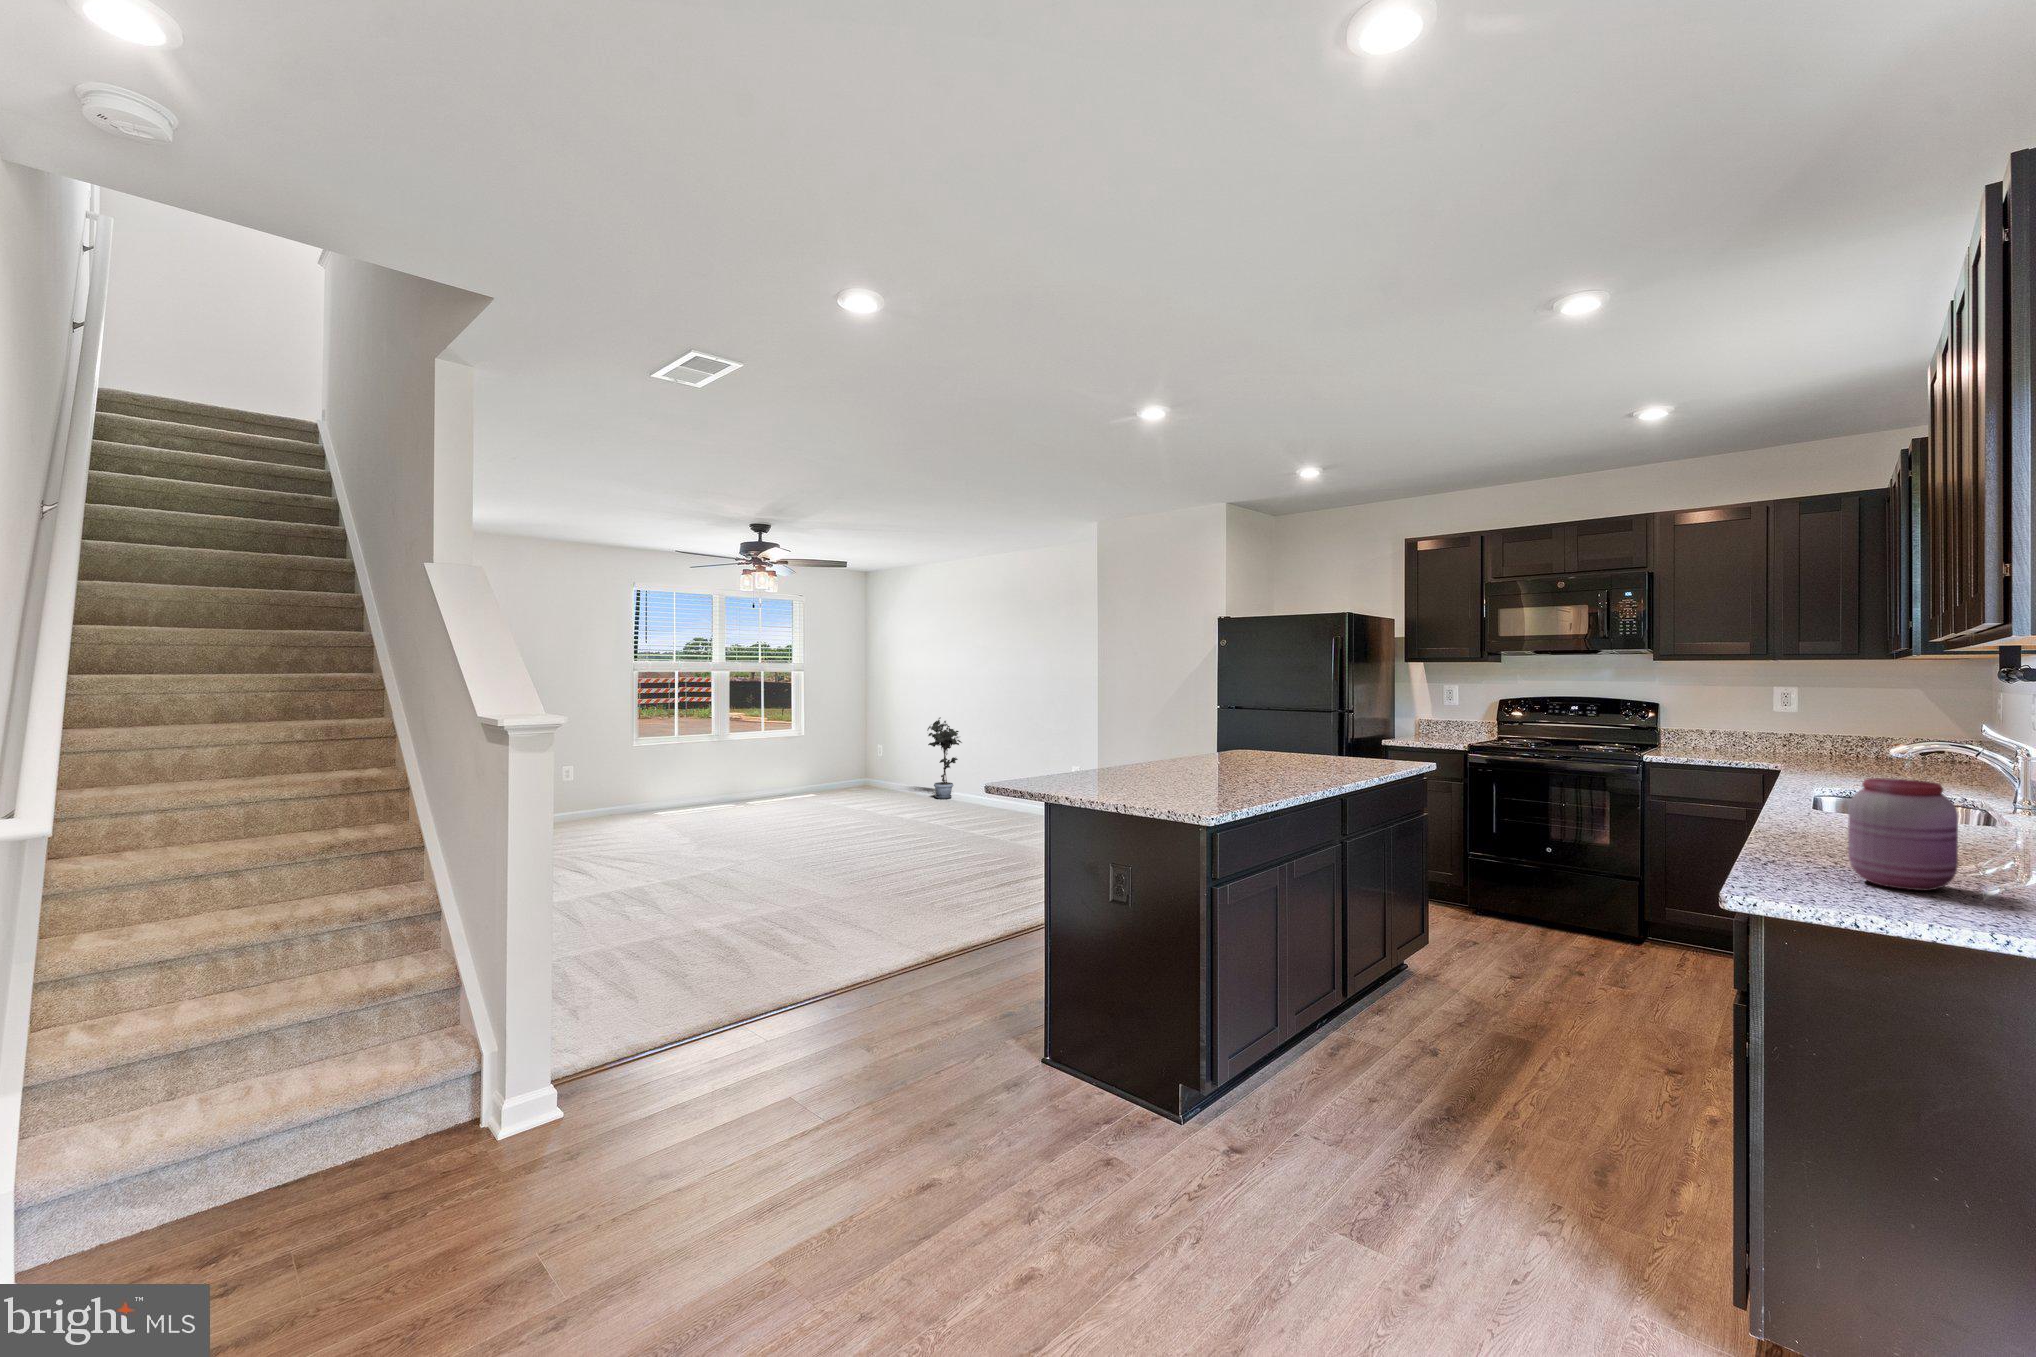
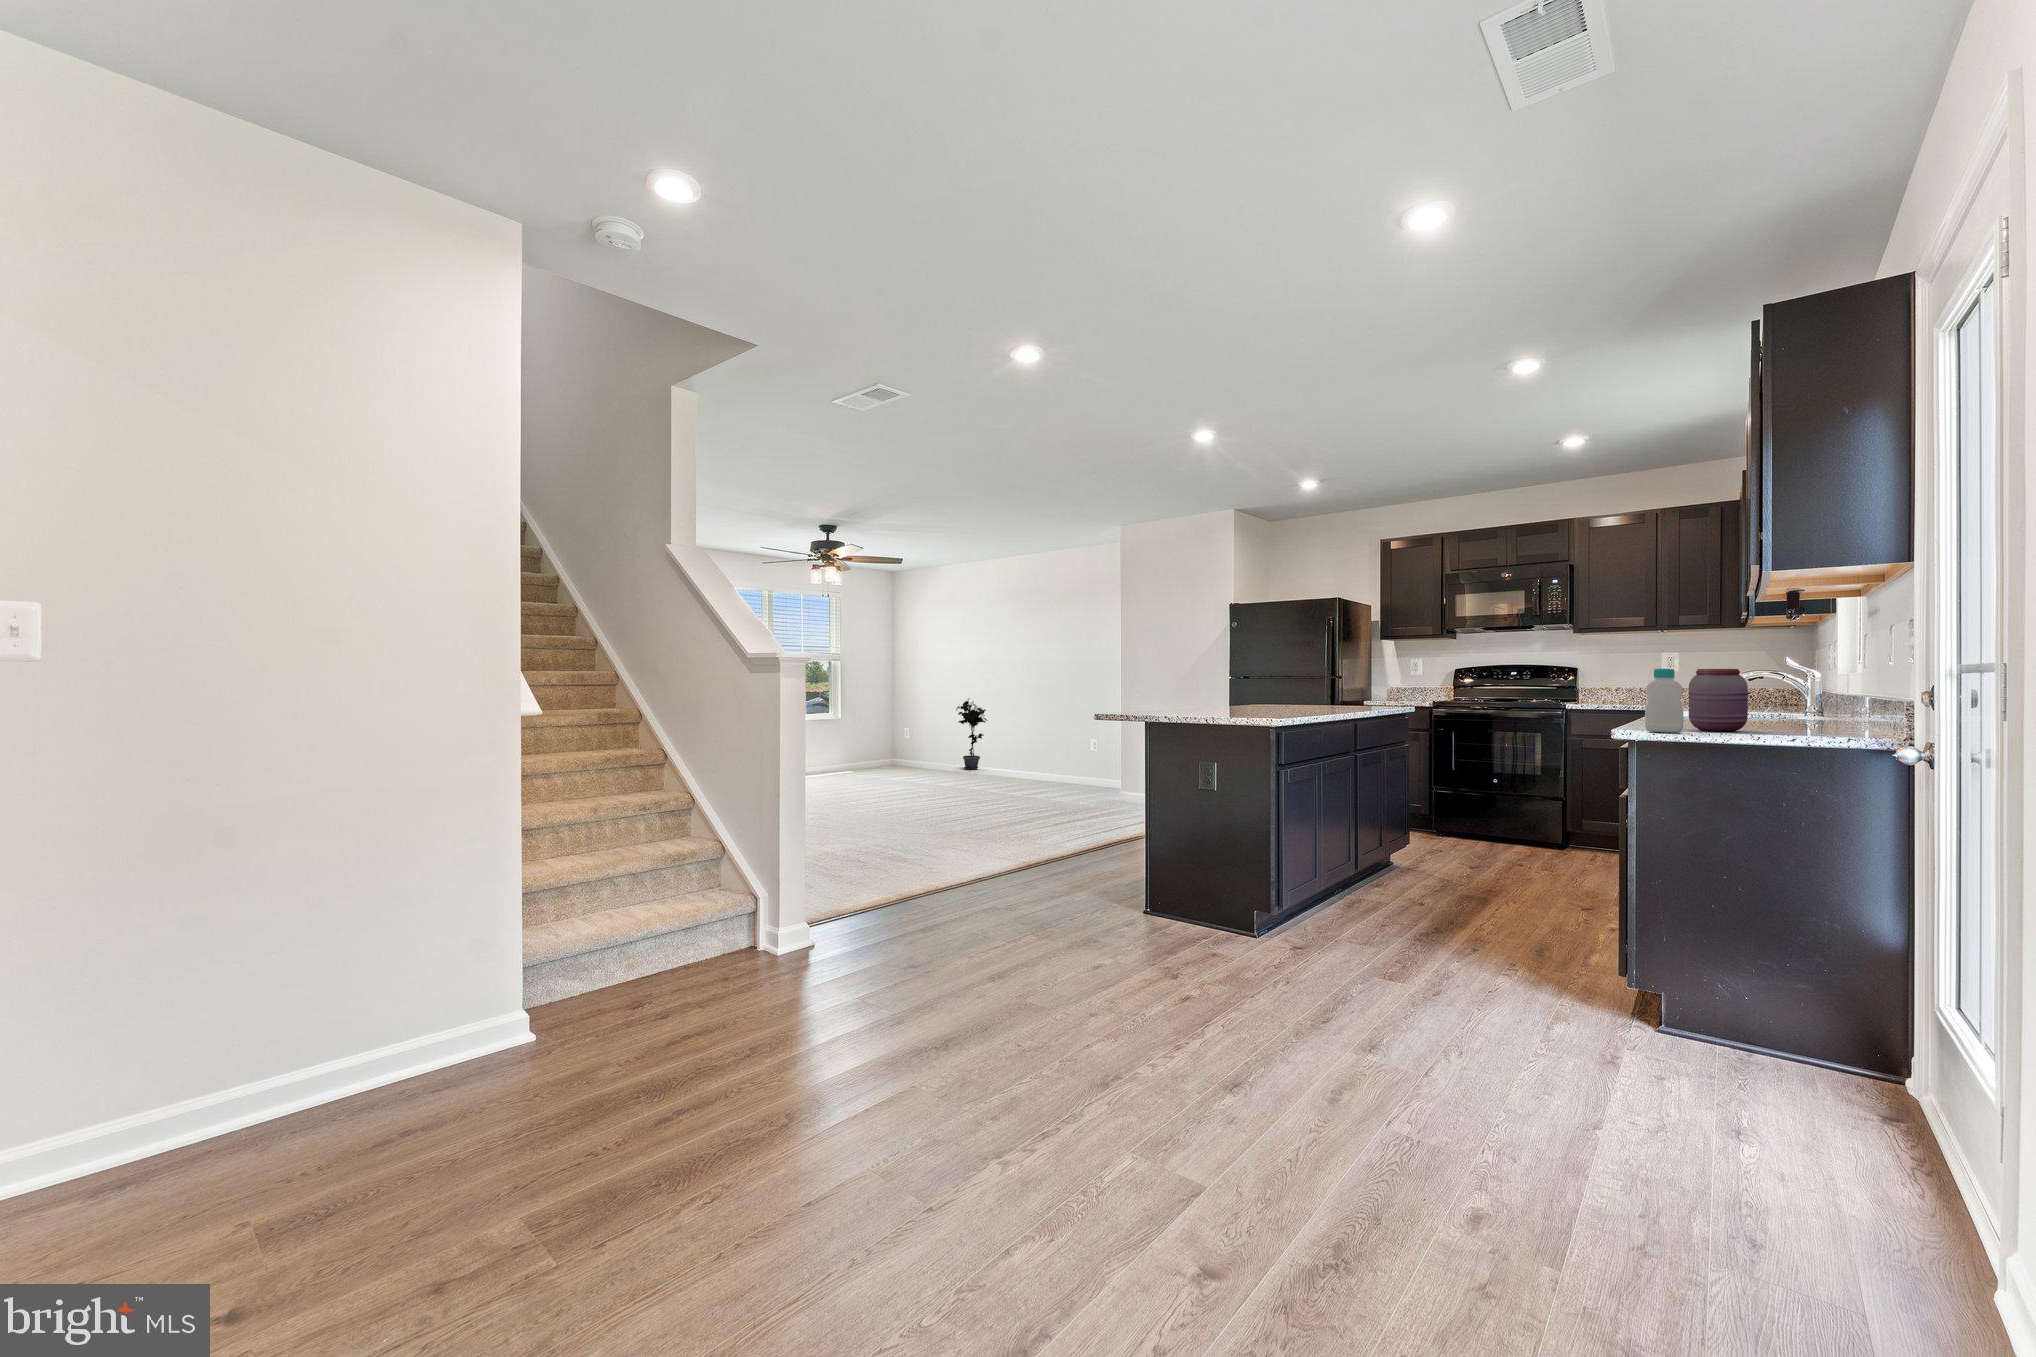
bottle: none [1775,785,1844,899] -> present [1645,669,1683,733]

